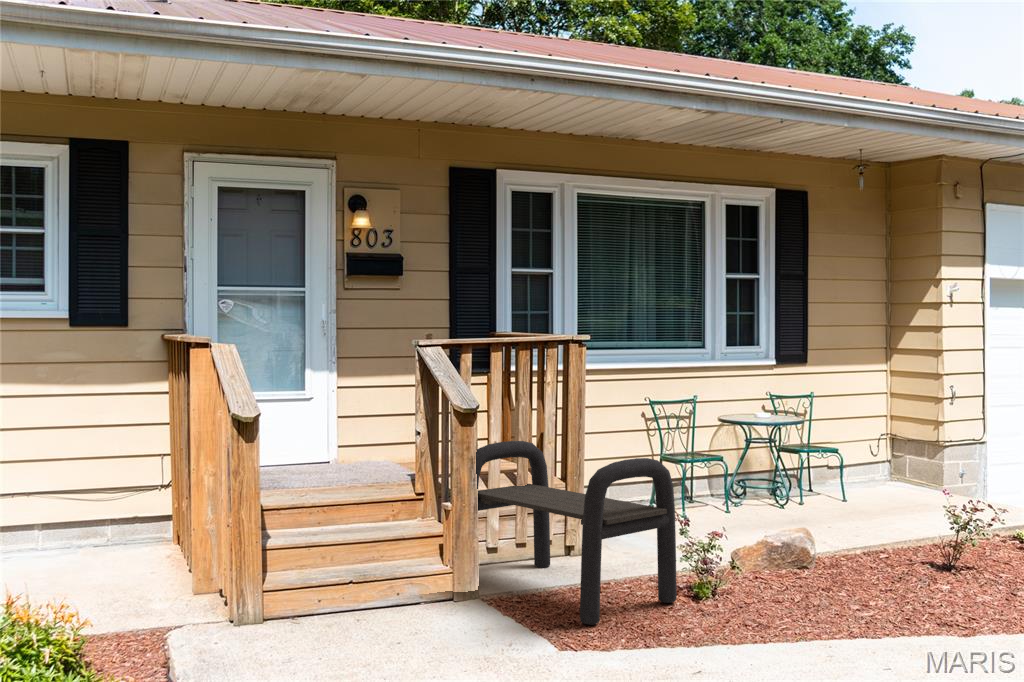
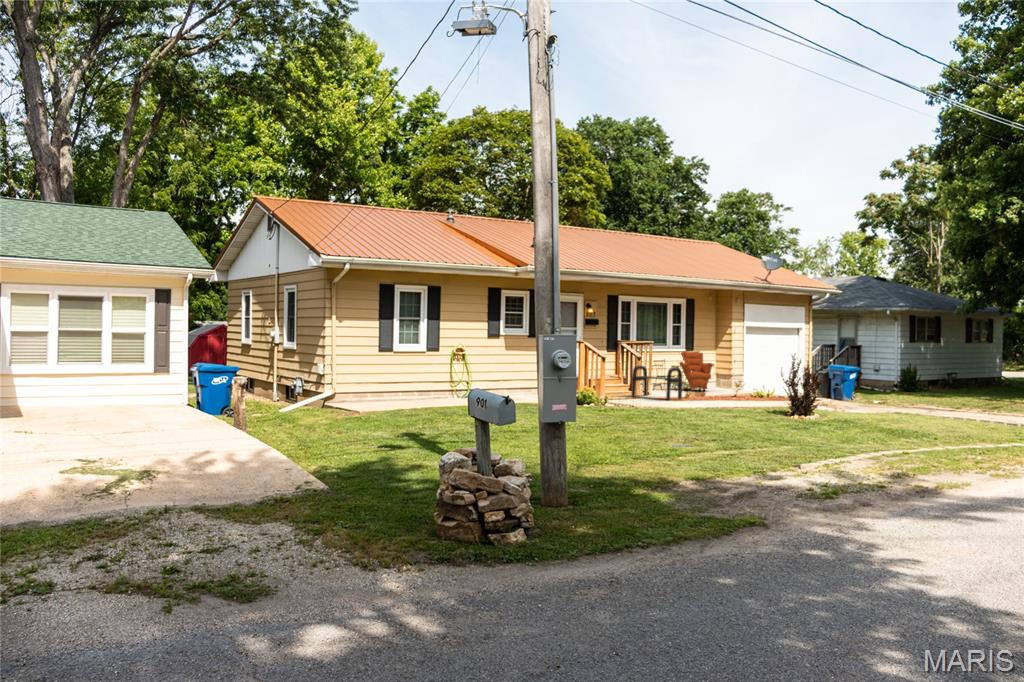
armchair: none [737,365,871,511] -> present [679,351,714,391]

